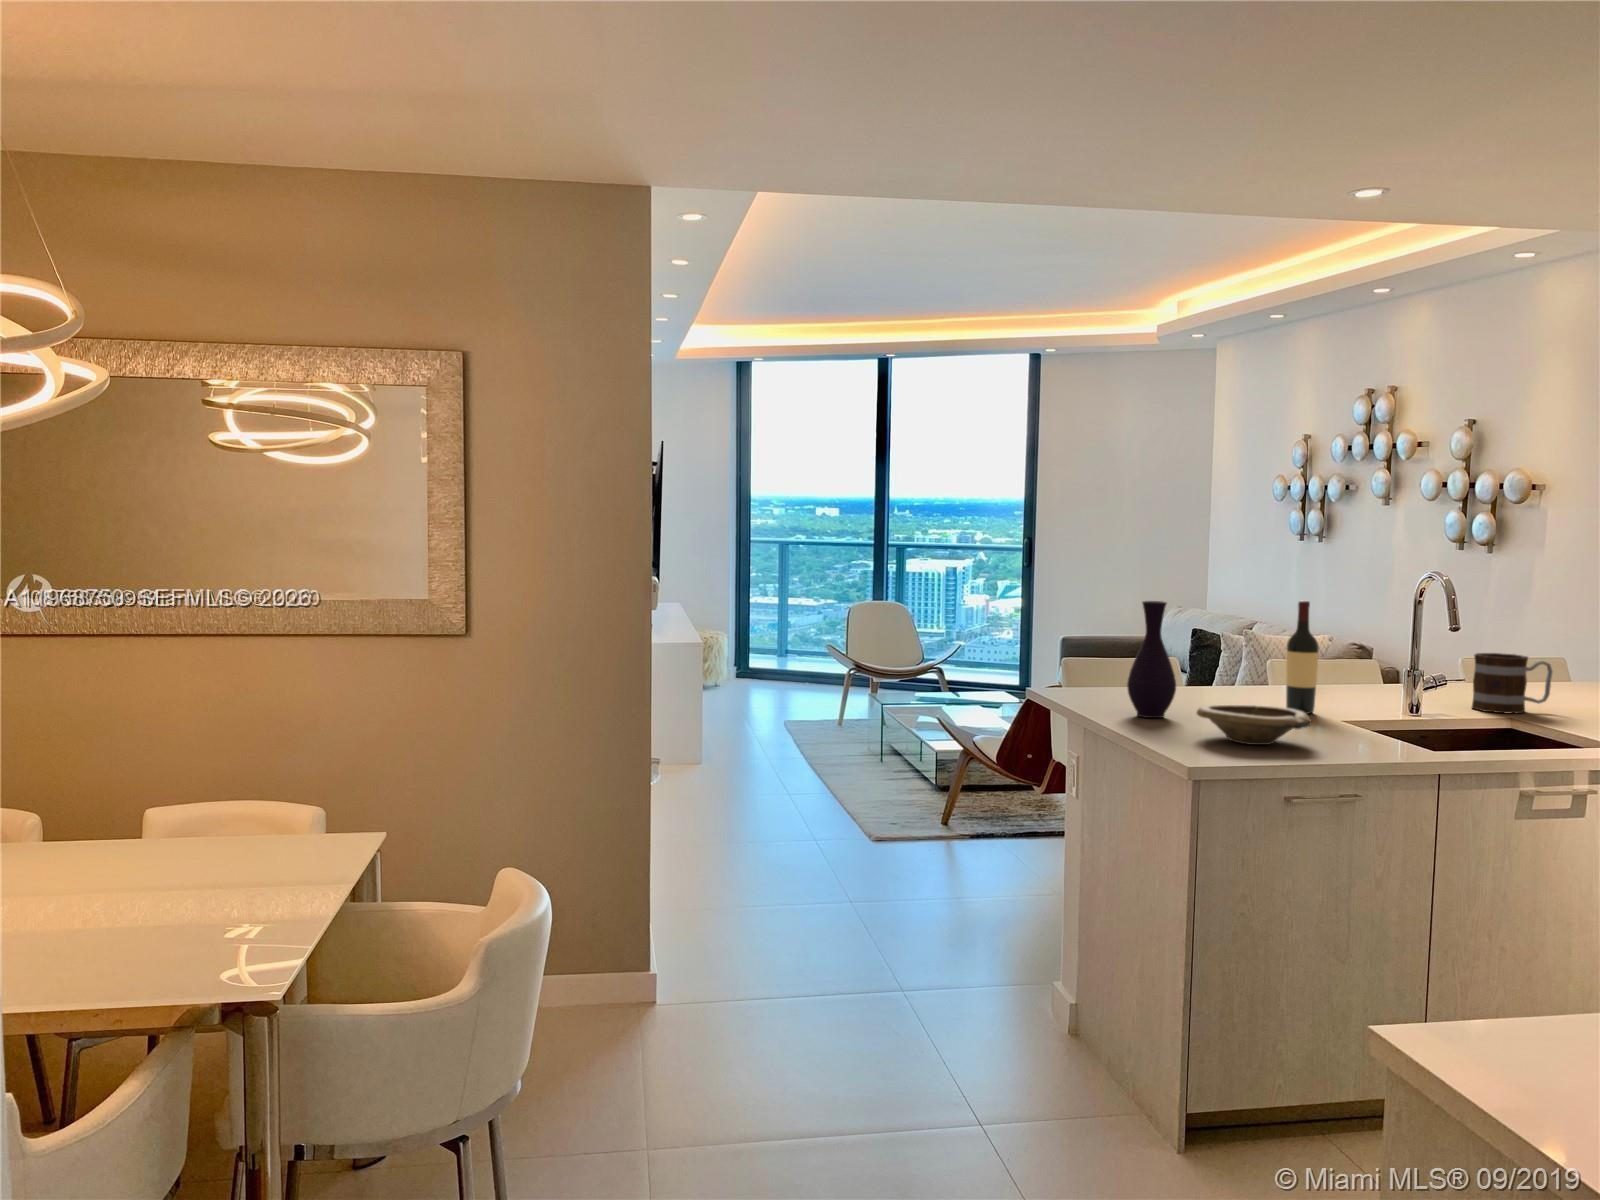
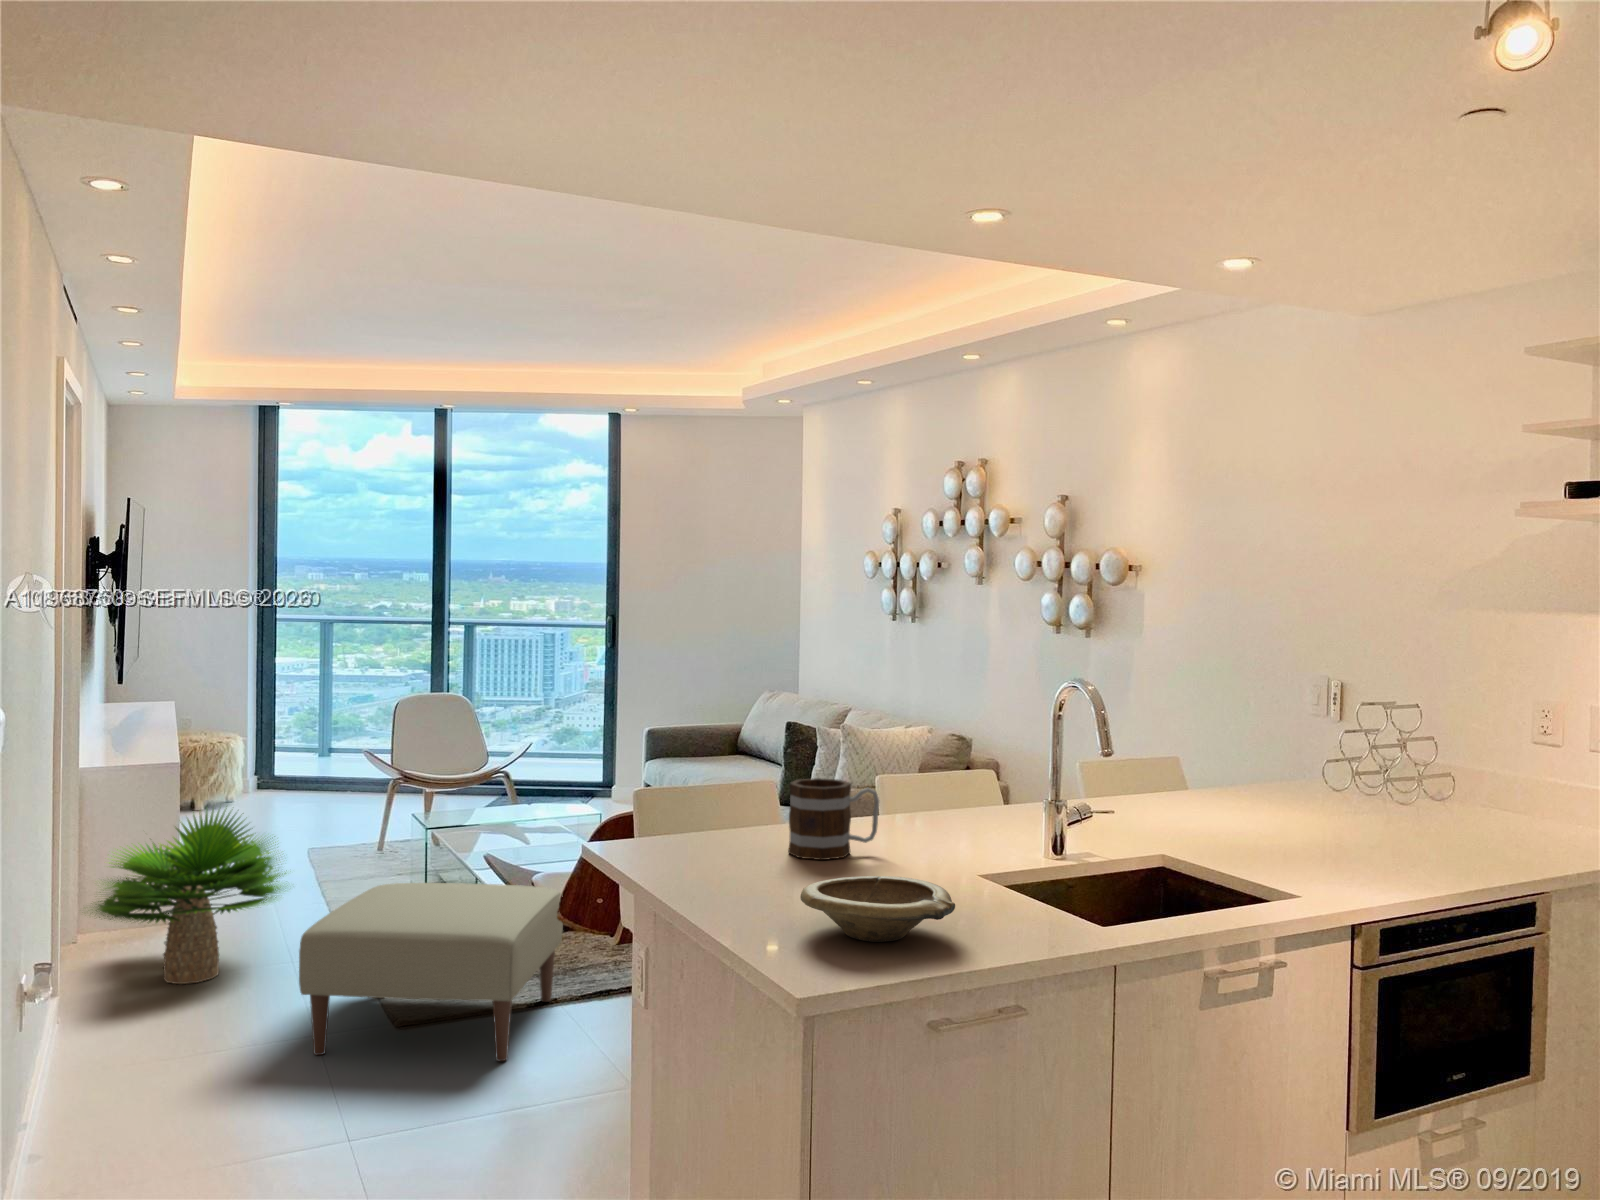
vase: present [1127,601,1176,718] -> none [706,729,771,894]
wine bottle: present [1286,601,1319,714] -> none [908,719,946,867]
mug: present [1472,653,1552,713] -> present [788,778,879,860]
potted plant: none [643,672,793,803] -> present [91,808,286,984]
ottoman: none [808,737,1000,869] -> present [299,883,563,1061]

